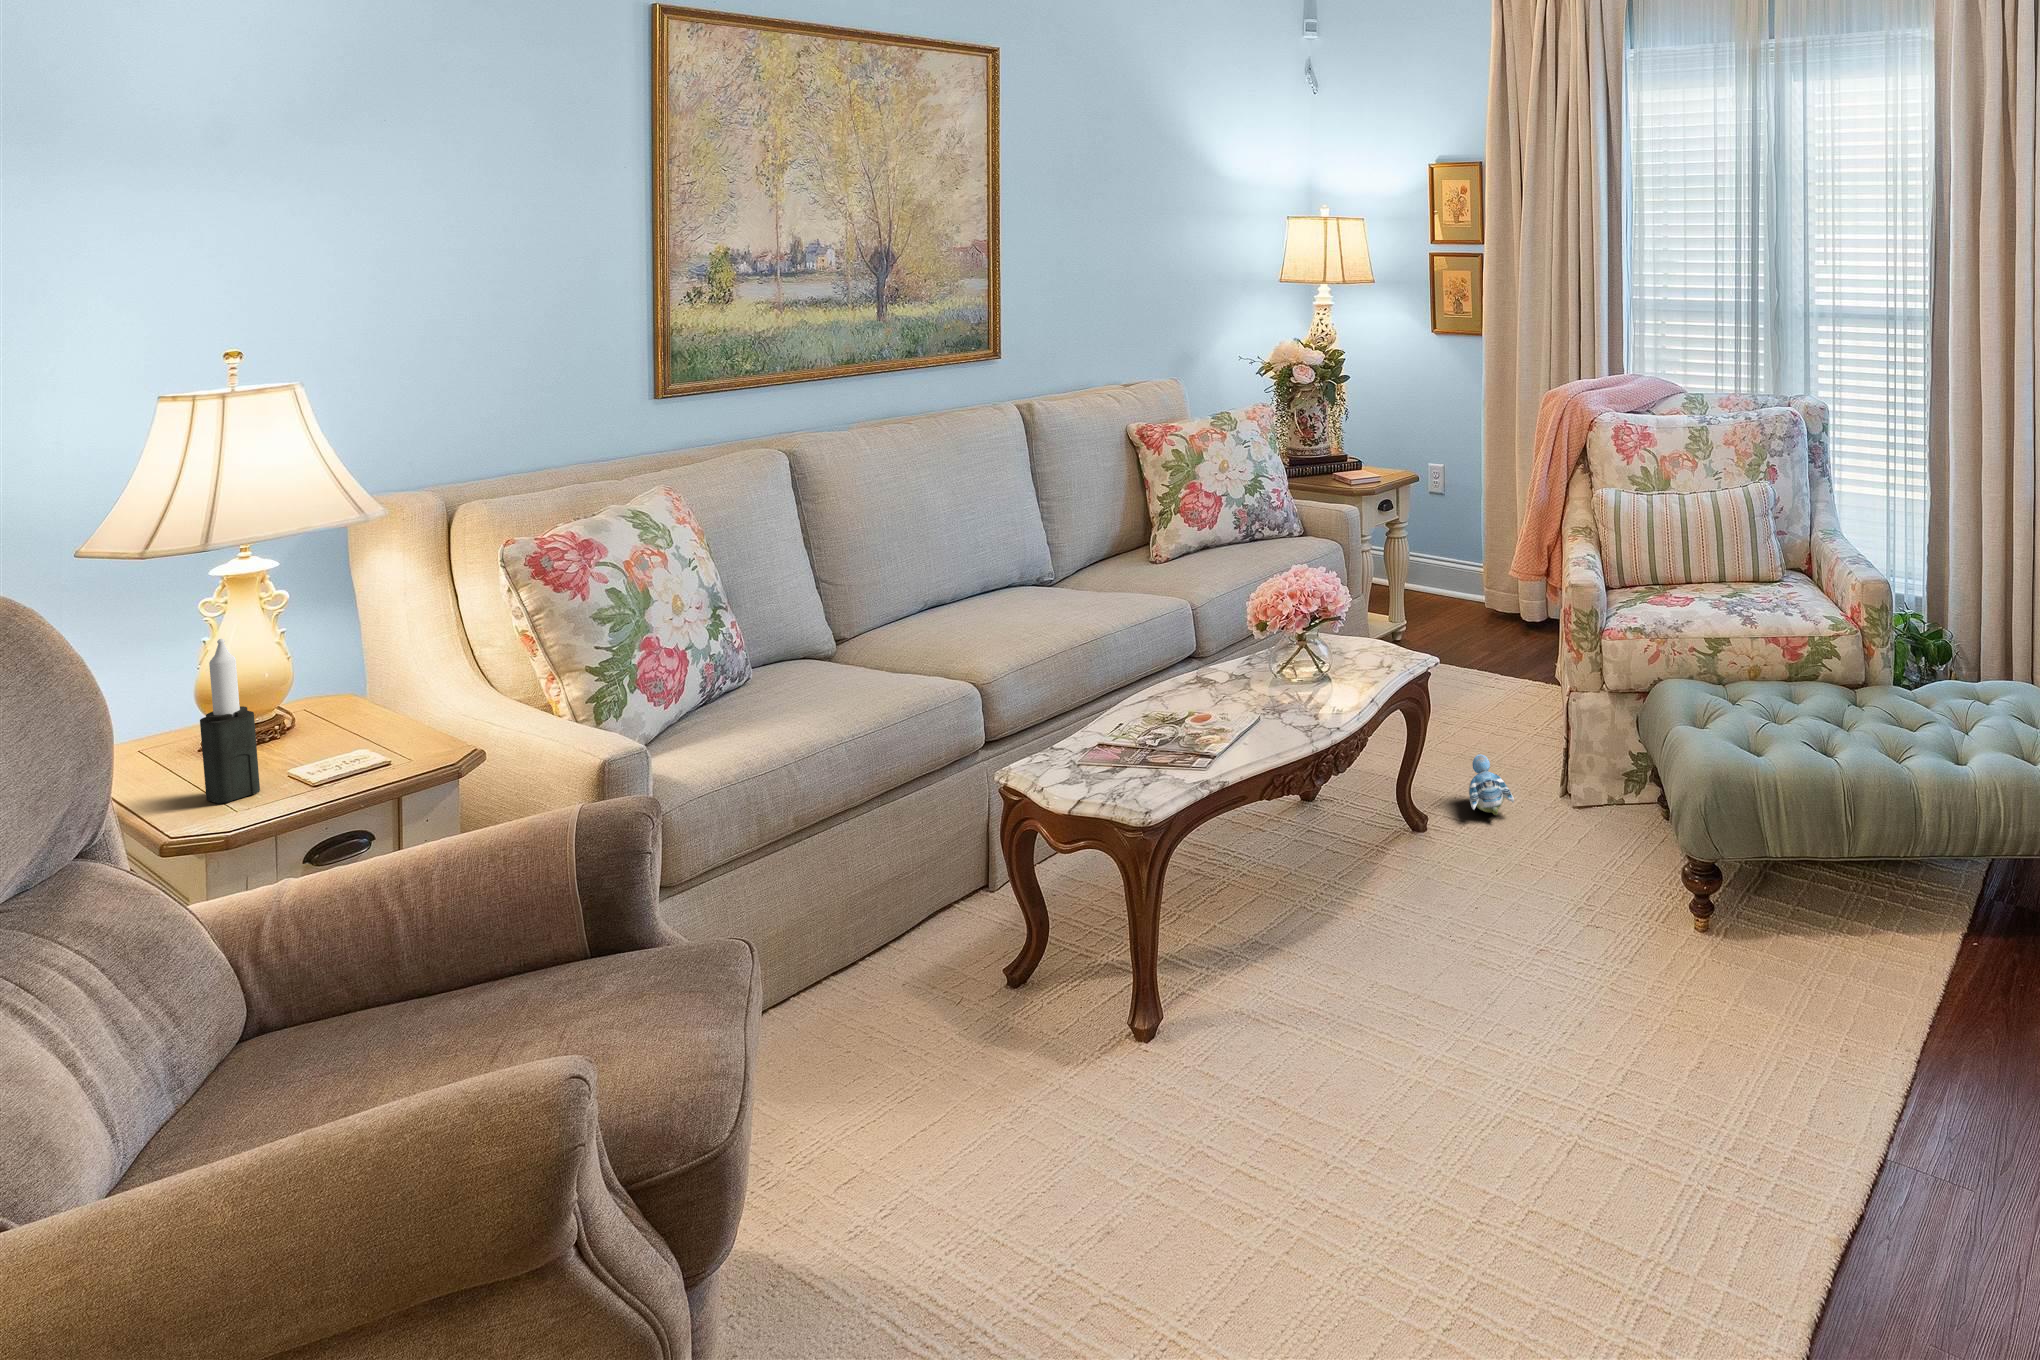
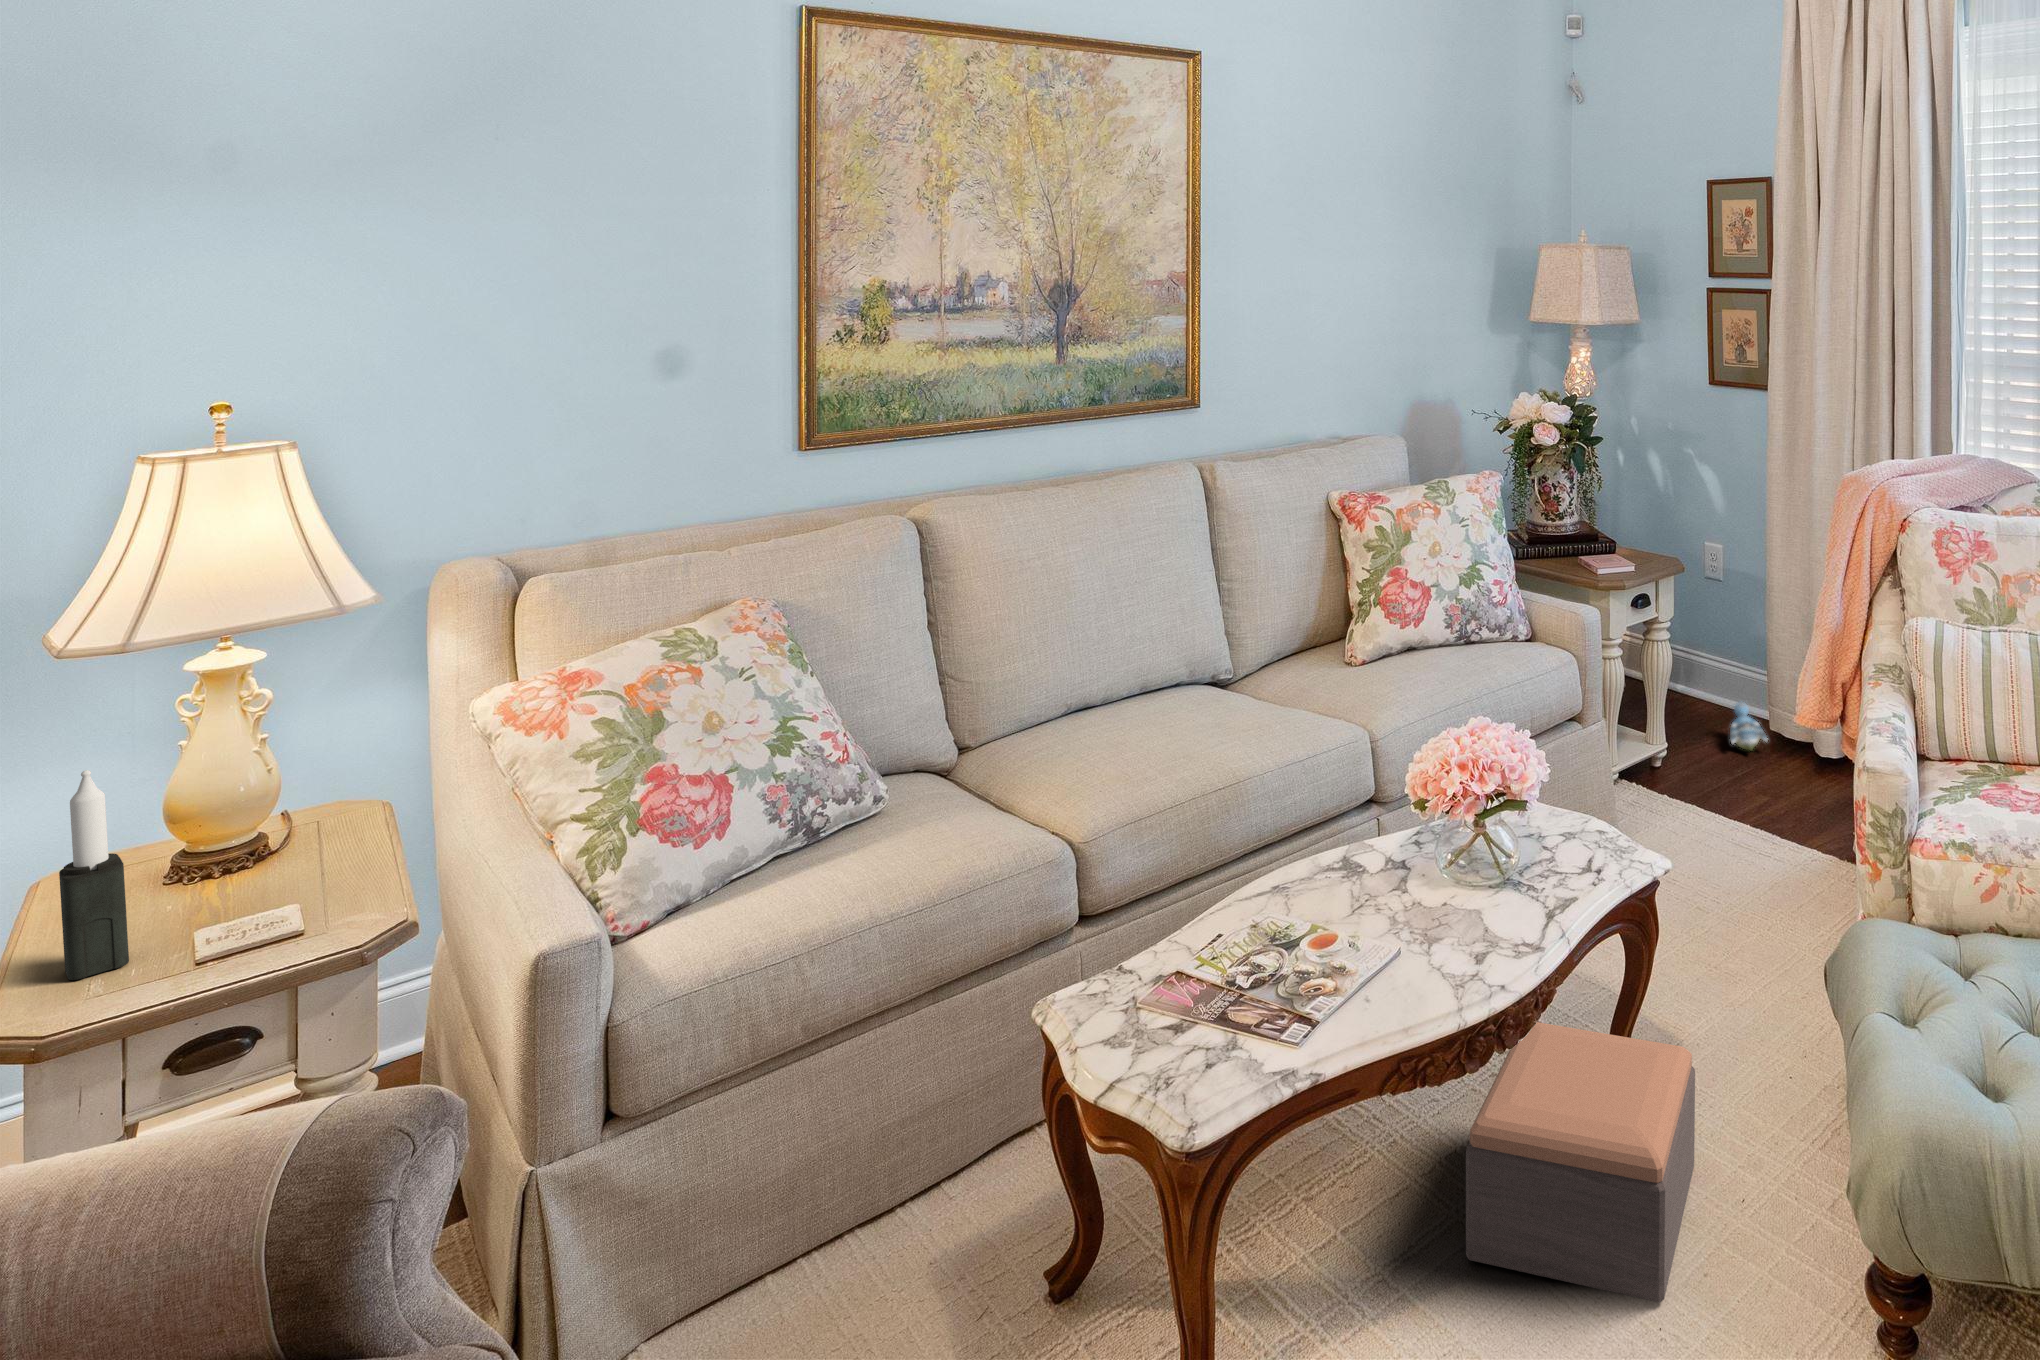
plush toy: present [1469,754,1514,815] -> present [1730,702,1768,750]
footstool: none [1314,776,1464,927] -> present [1466,1022,1695,1303]

